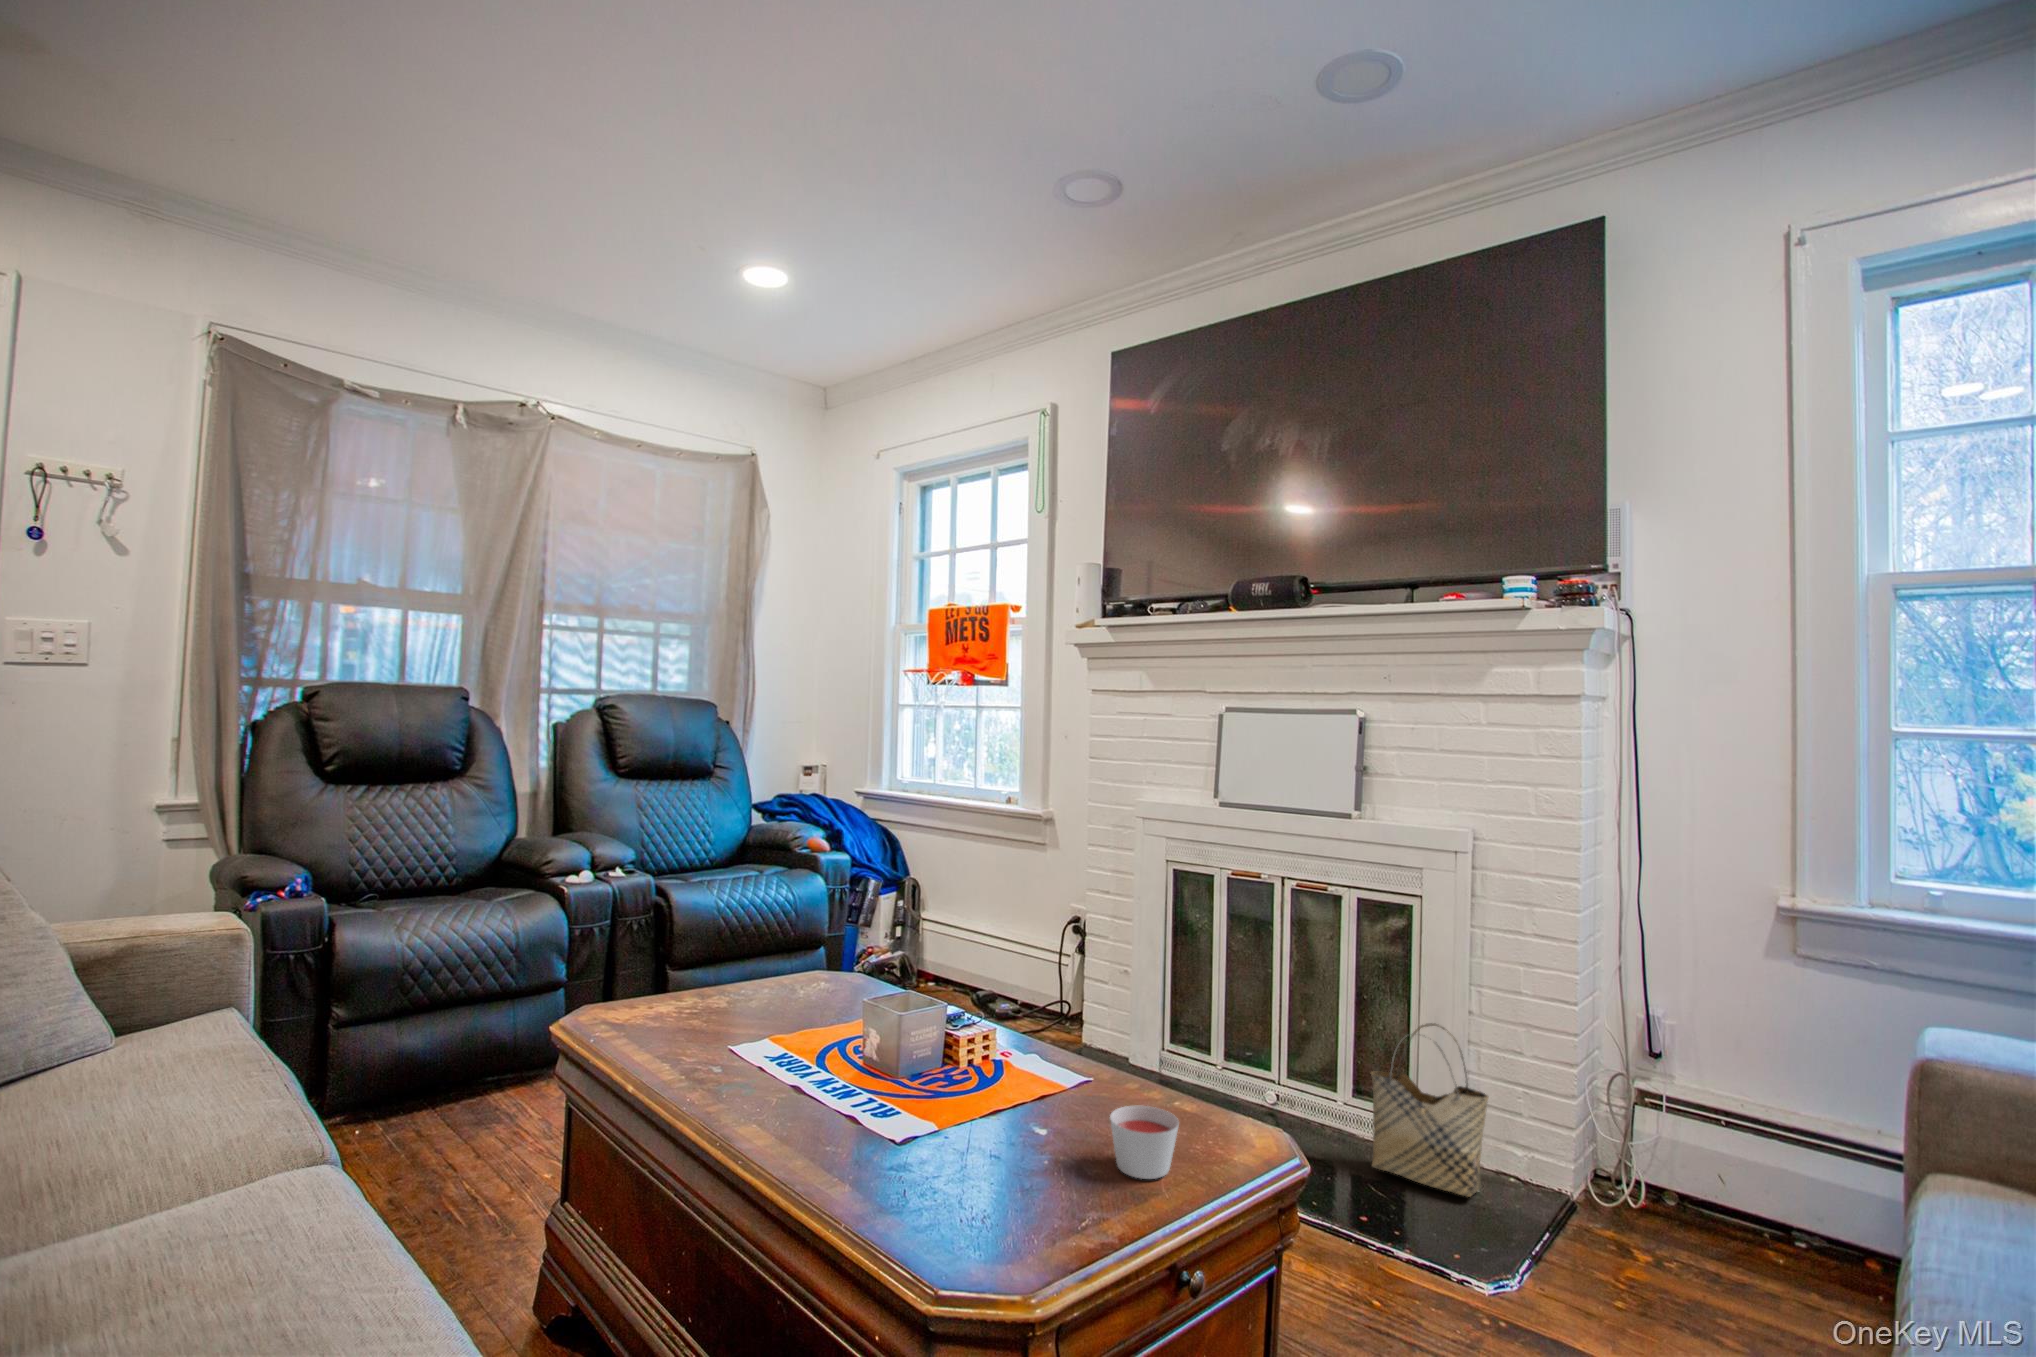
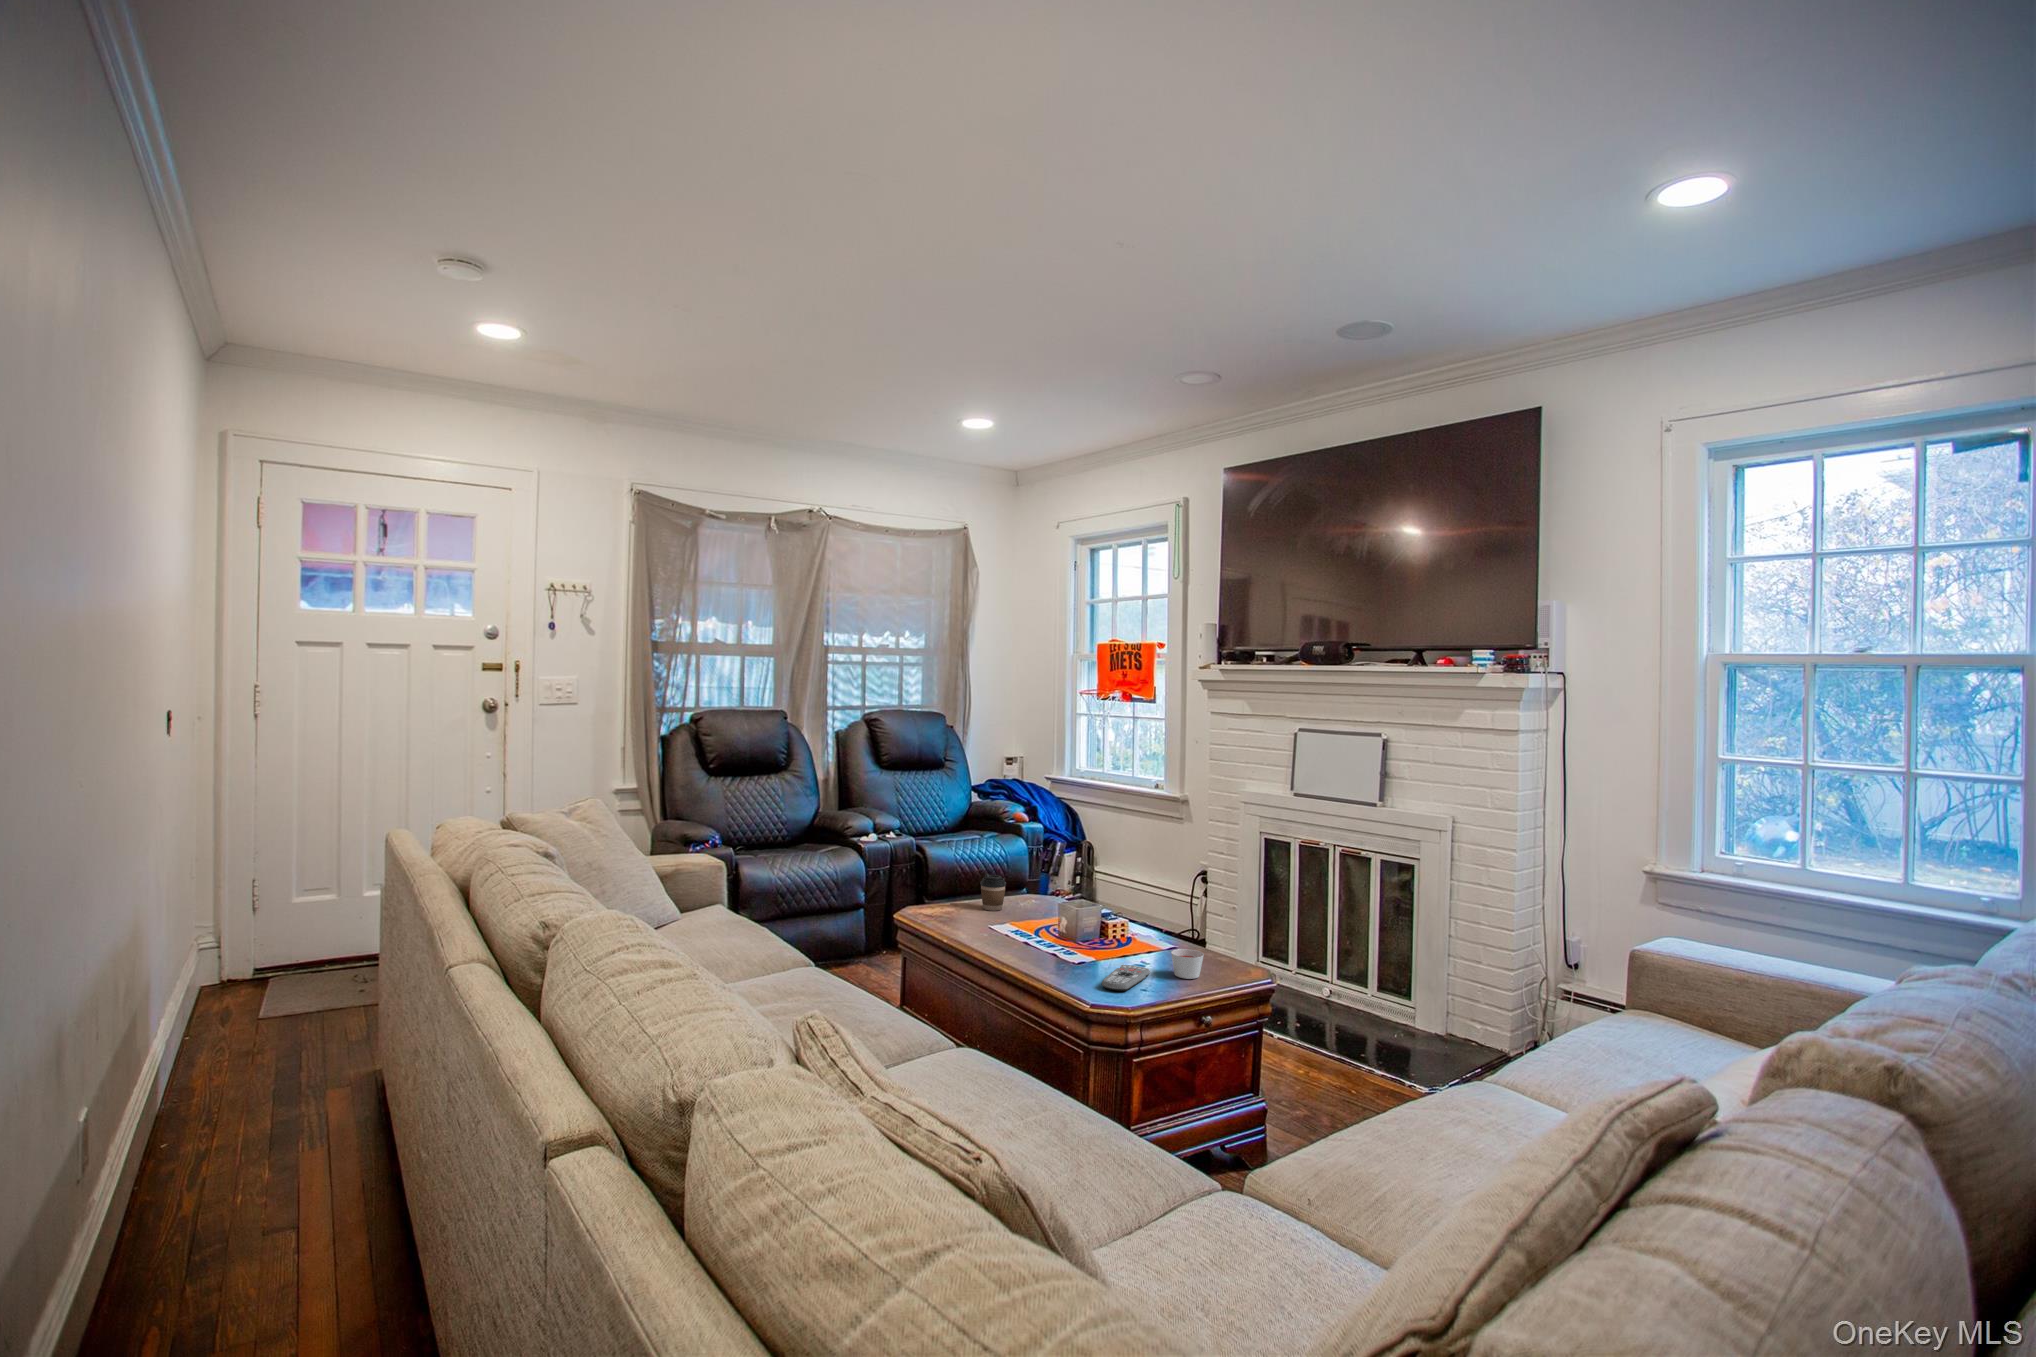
coffee cup: none [727,940,776,1010] -> present [980,873,1006,911]
woven basket: present [1371,1023,1488,1197] -> none [1377,942,1451,1047]
remote control: none [968,1153,1068,1247] -> present [1102,965,1150,991]

